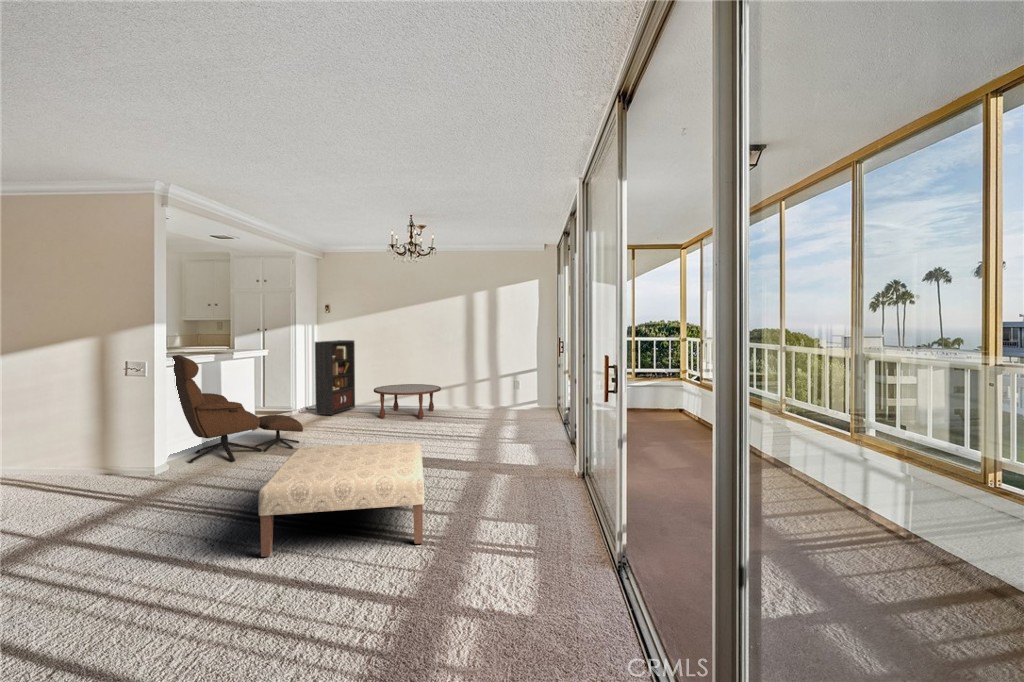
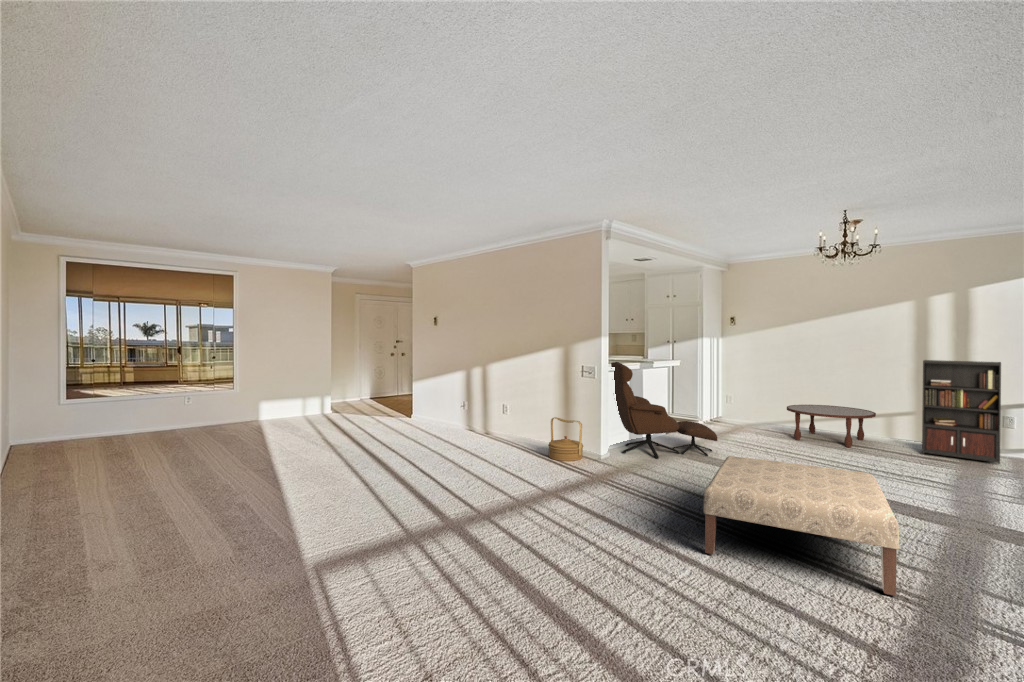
bookcase: present [315,340,355,415] -> present [922,360,1023,464]
woven basket: none [68,433,128,490] -> present [548,417,583,461]

